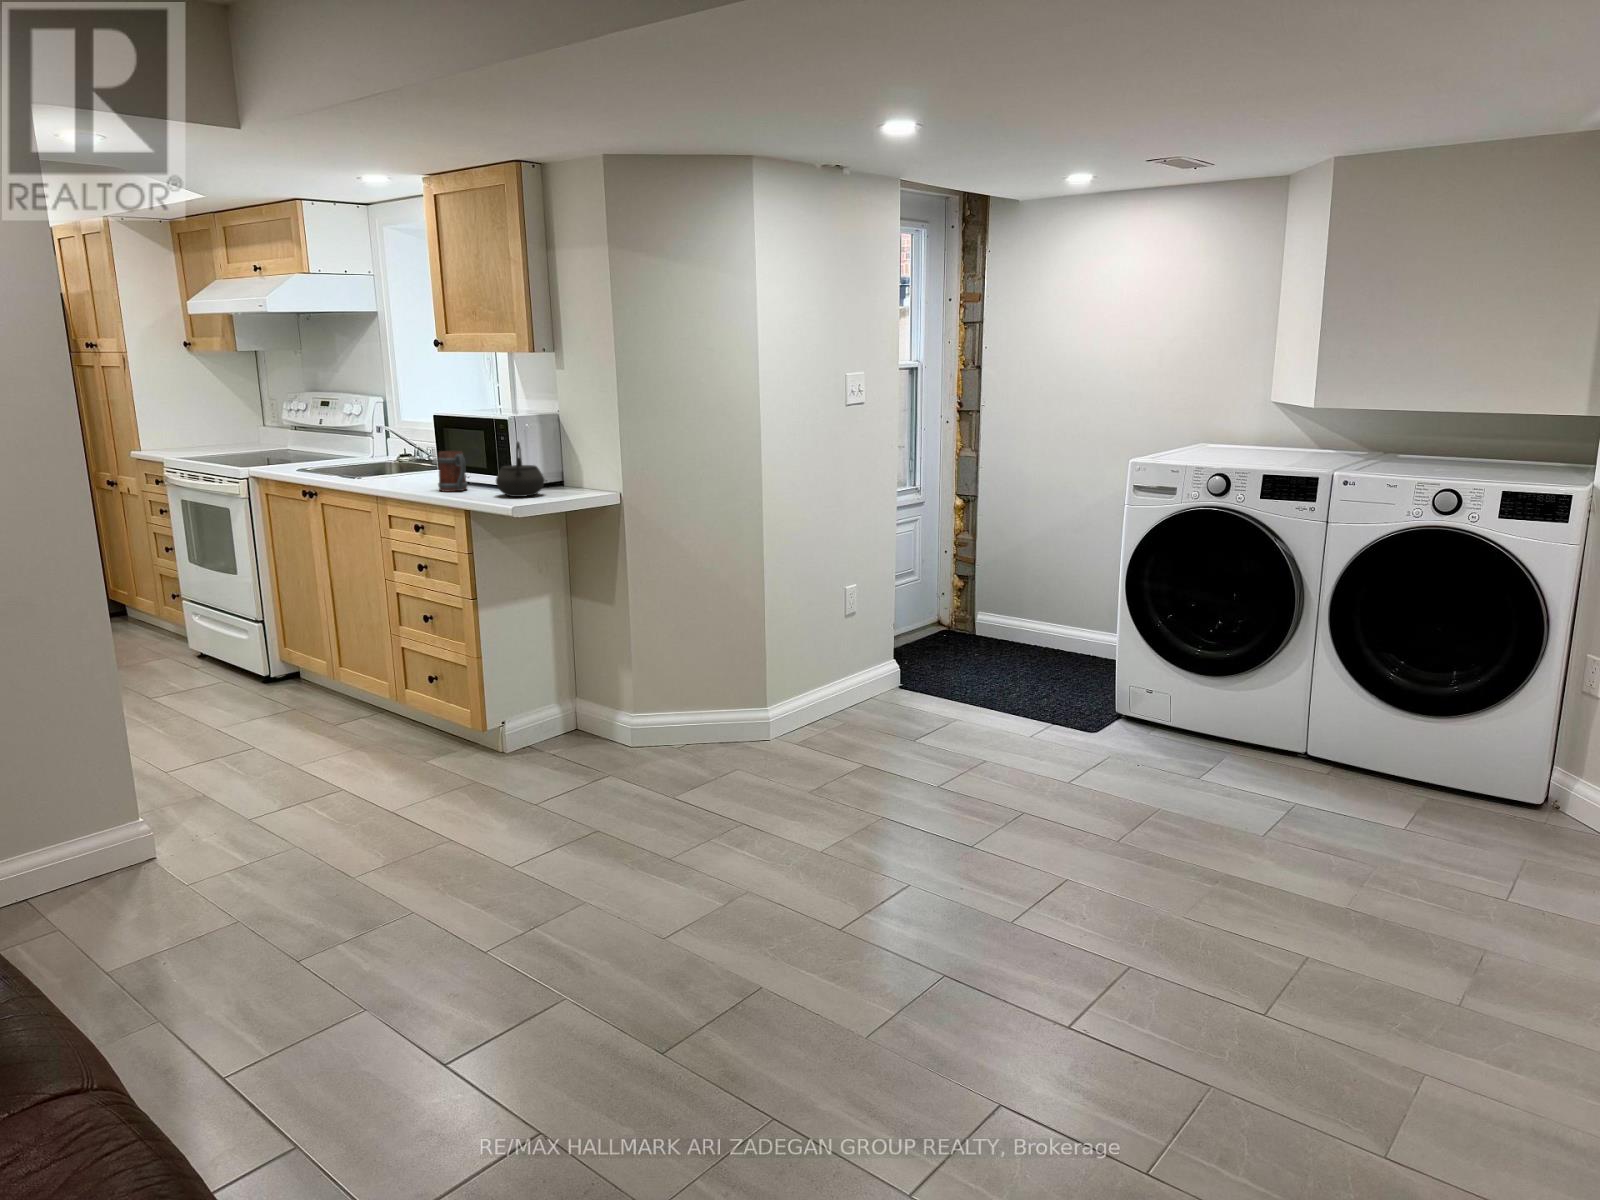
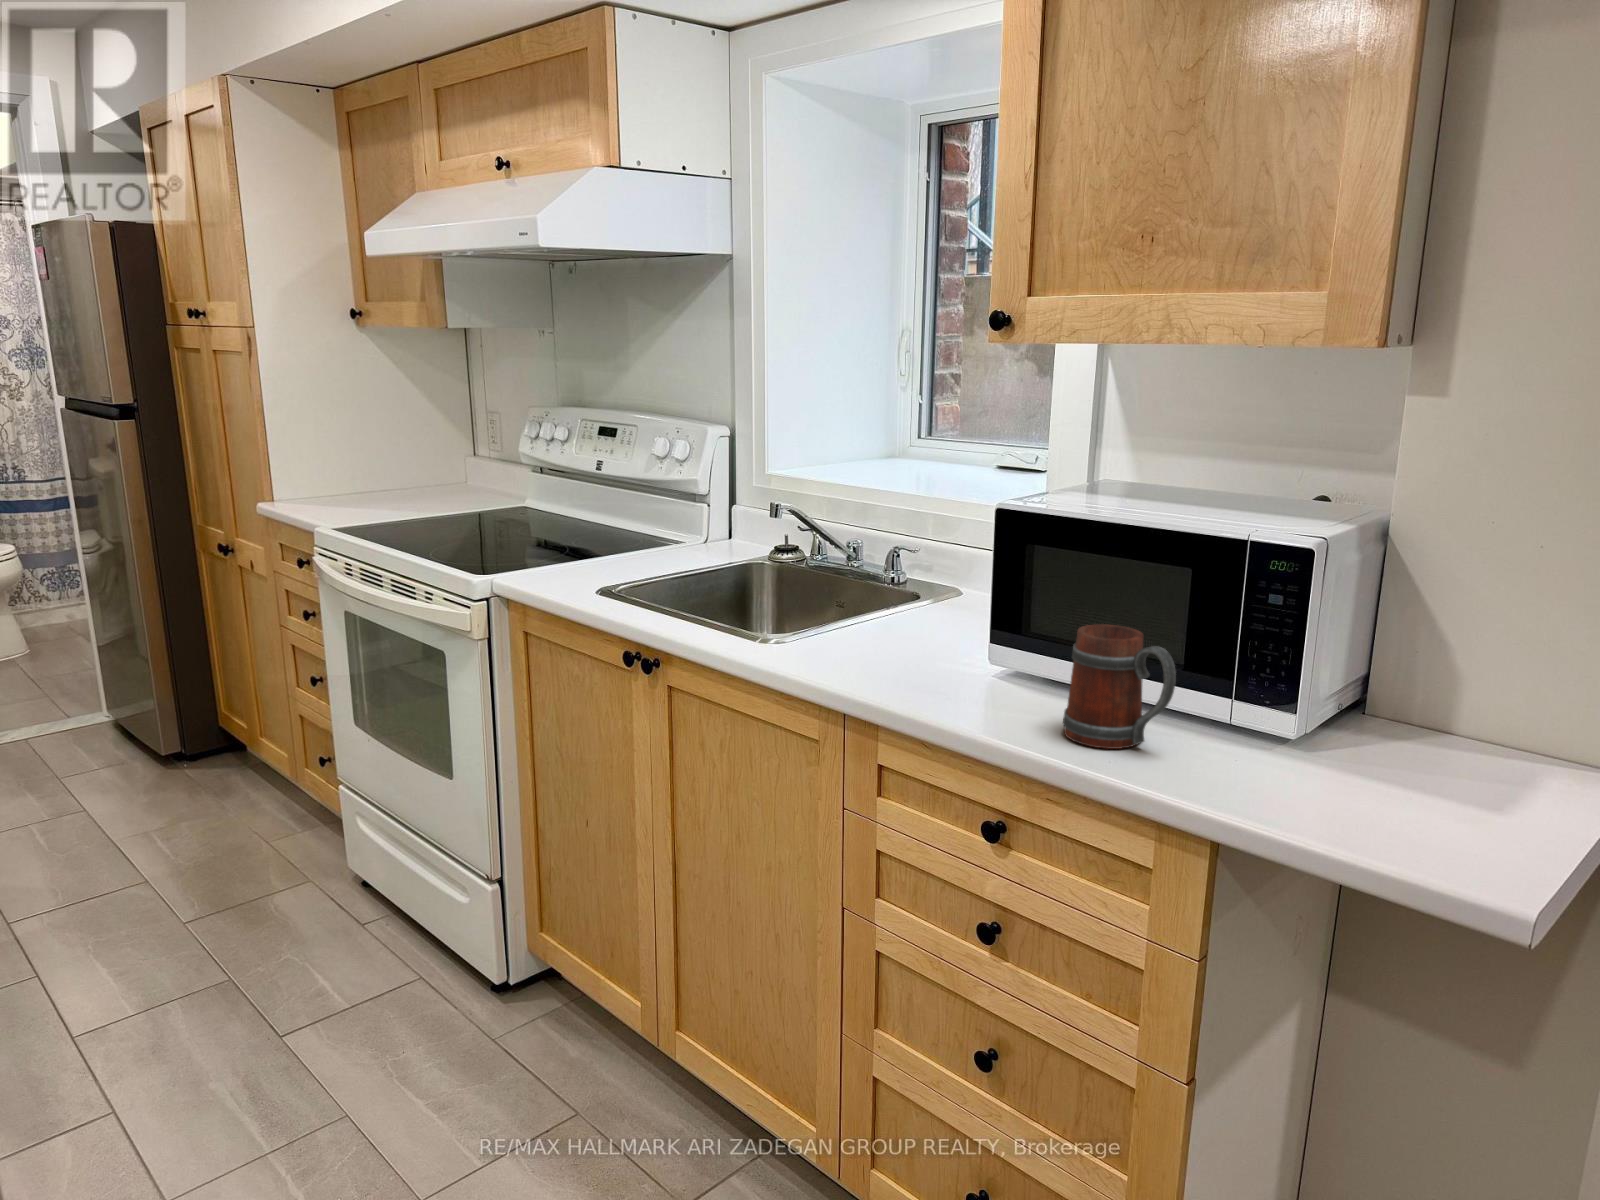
kettle: present [496,442,545,497] -> none [1308,634,1474,813]

